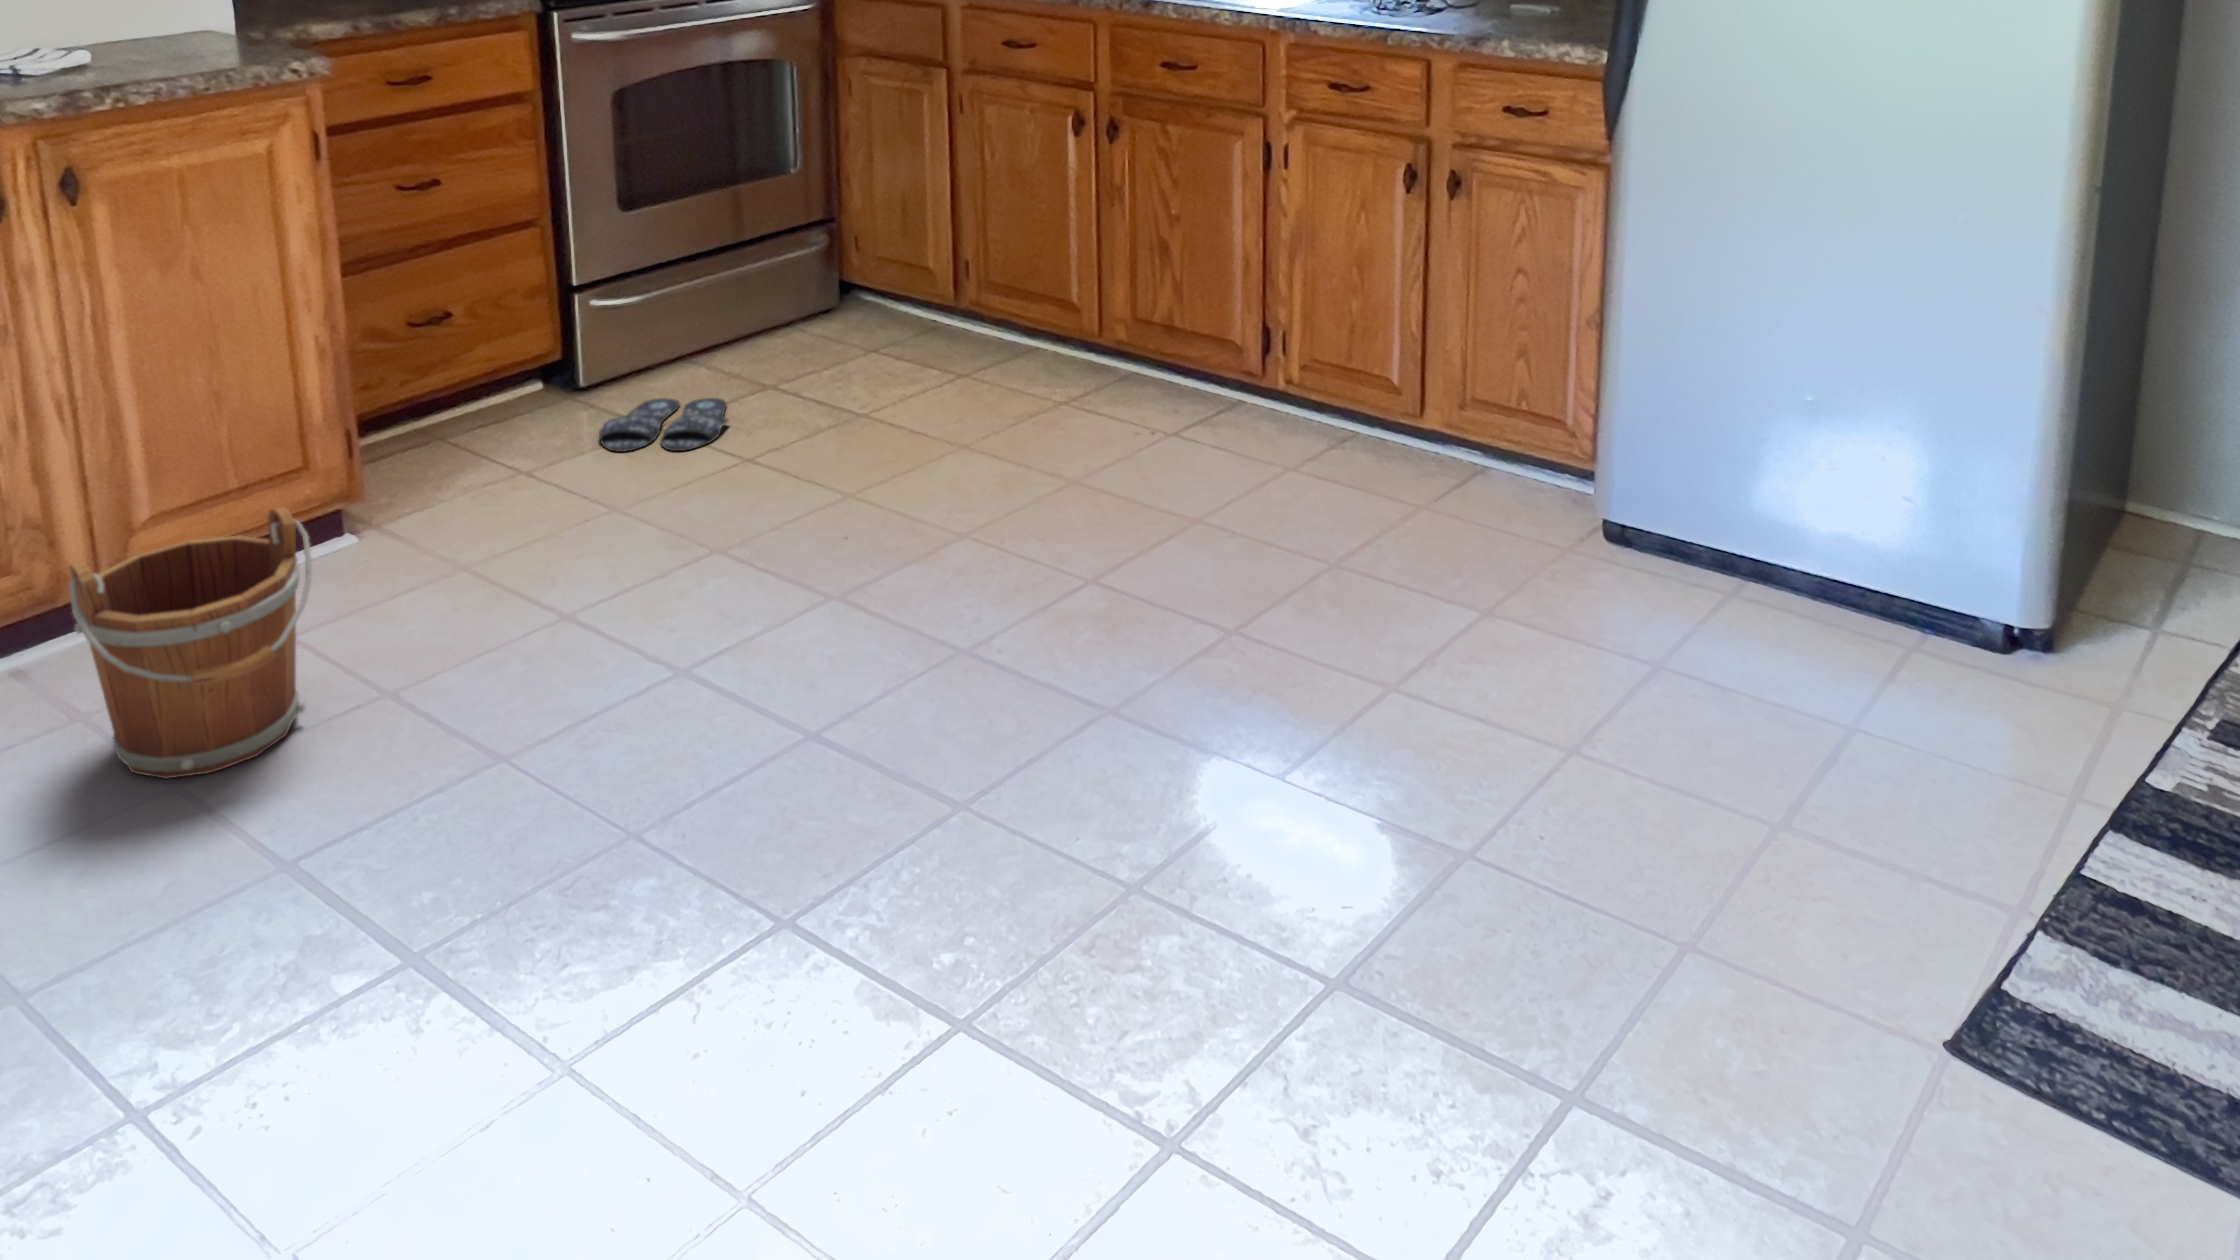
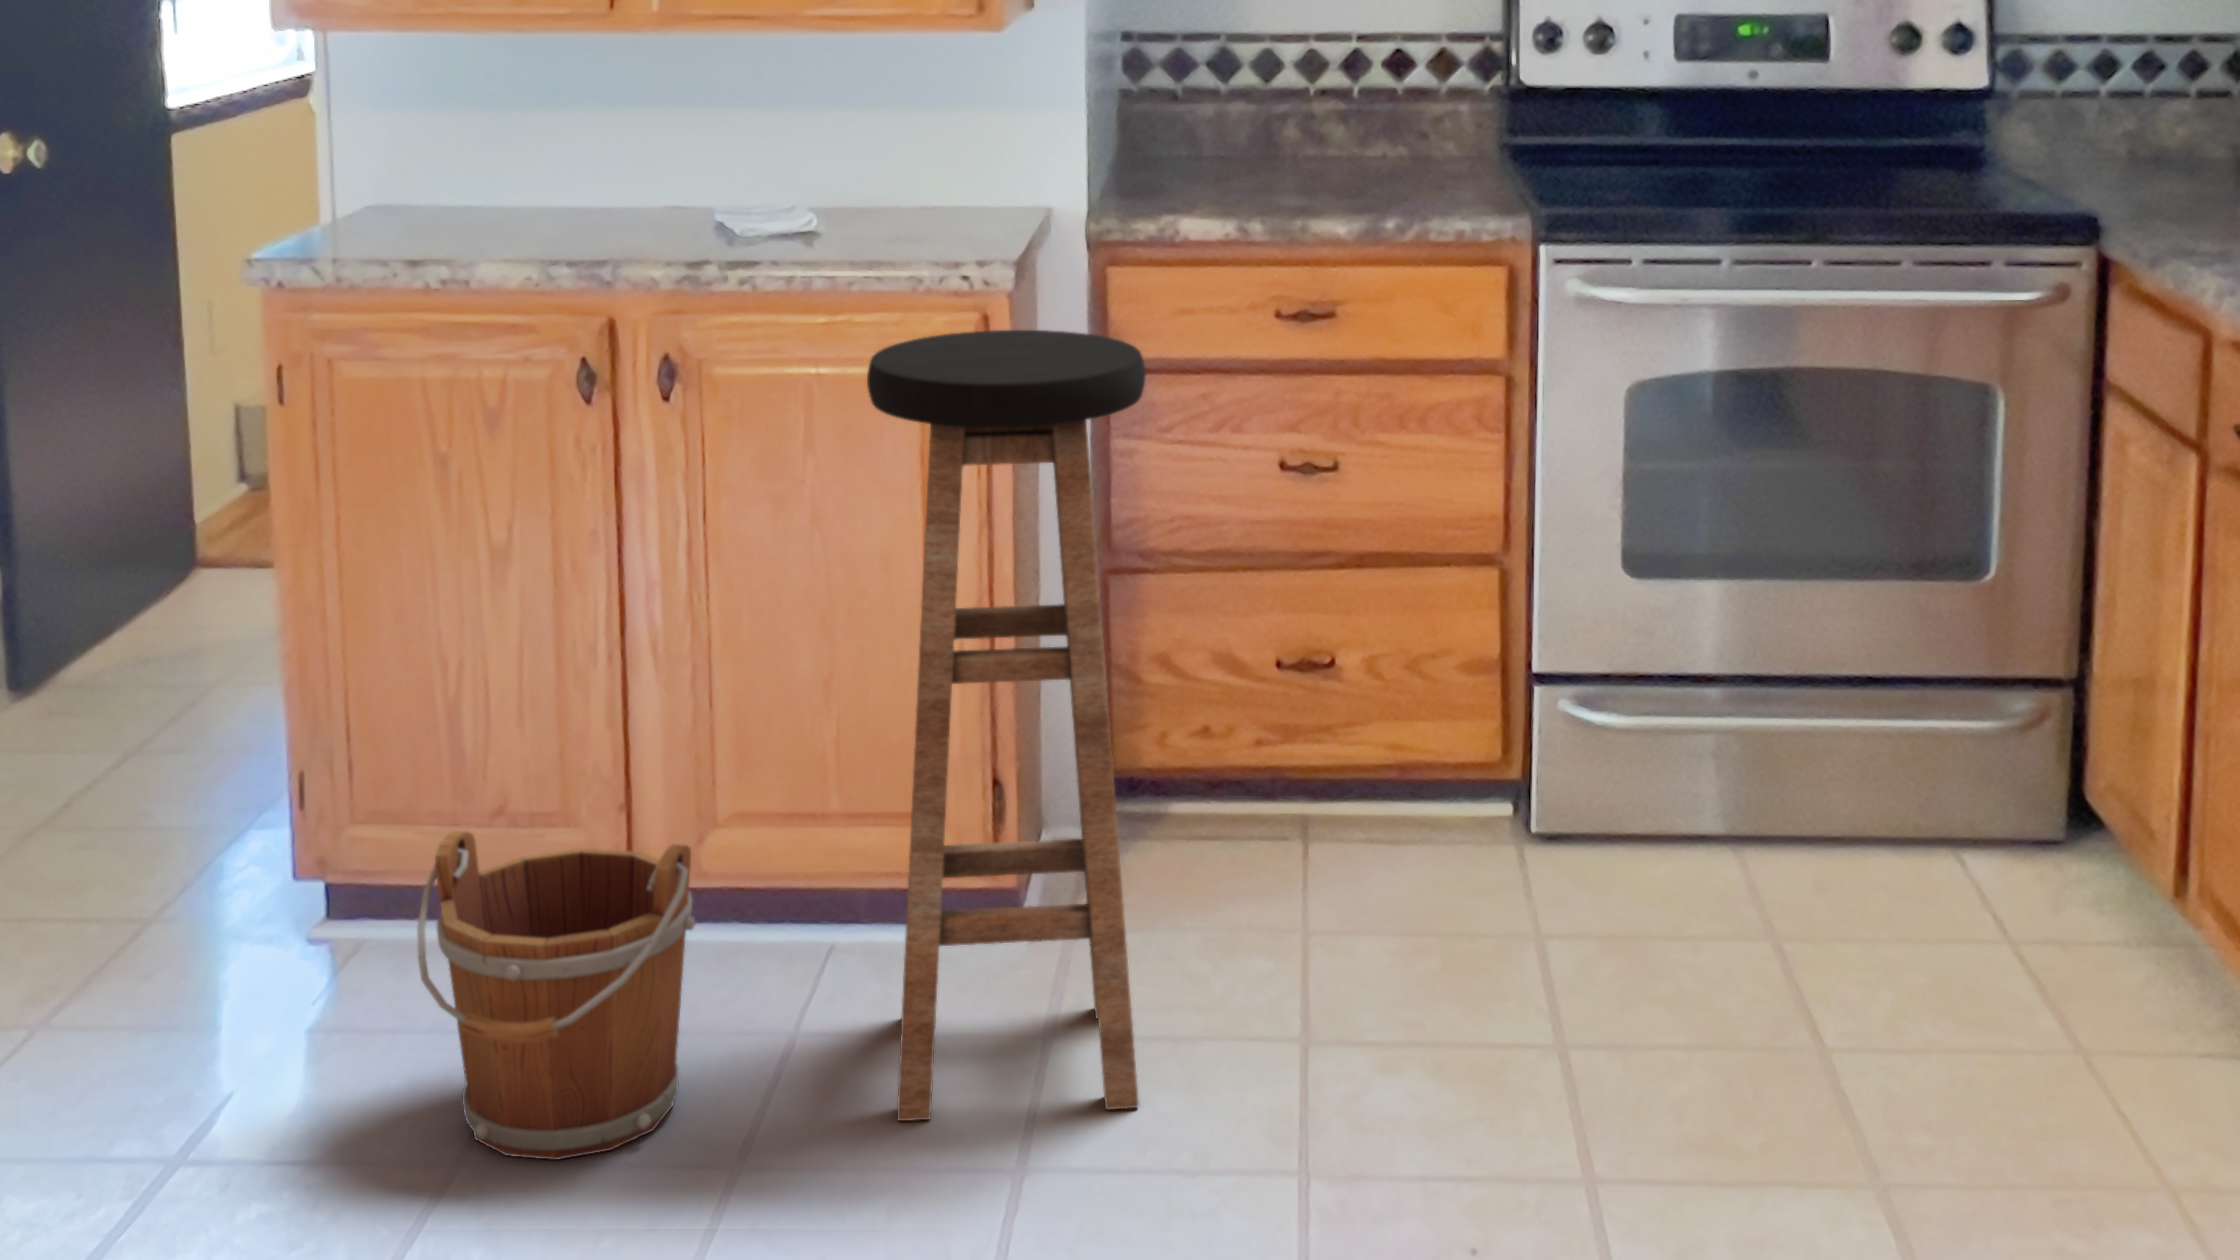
bar stool: none [317,94,585,640] -> present [867,330,1146,1121]
slippers: present [599,398,728,452] -> none [1445,888,1685,987]

